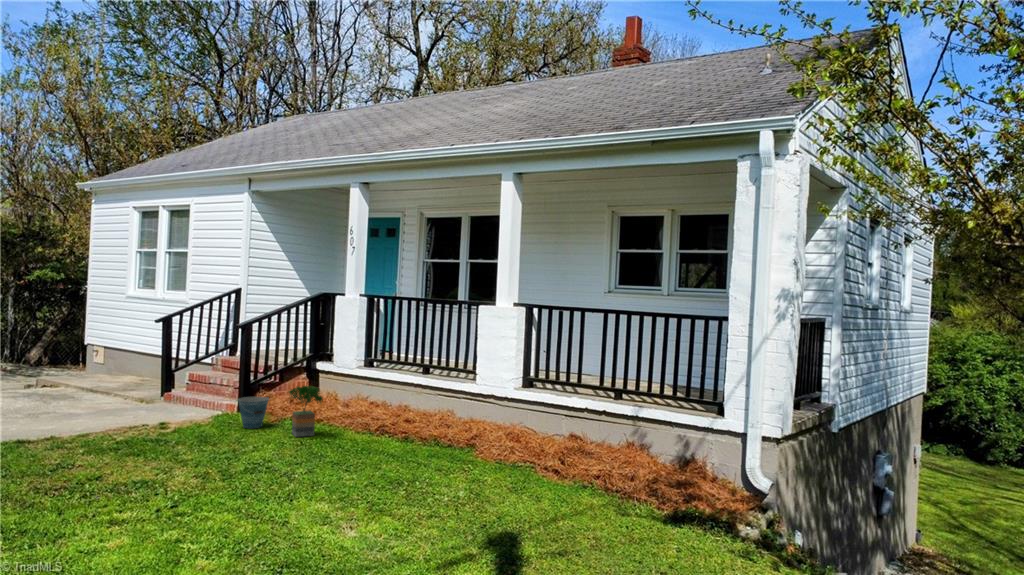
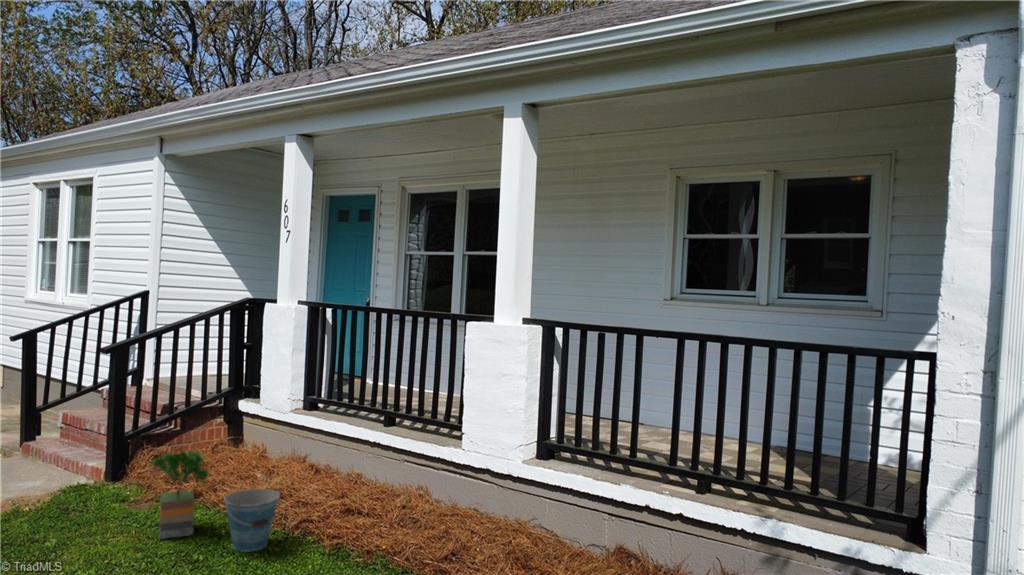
bucket: present [238,397,269,428] -> present [224,489,280,552]

